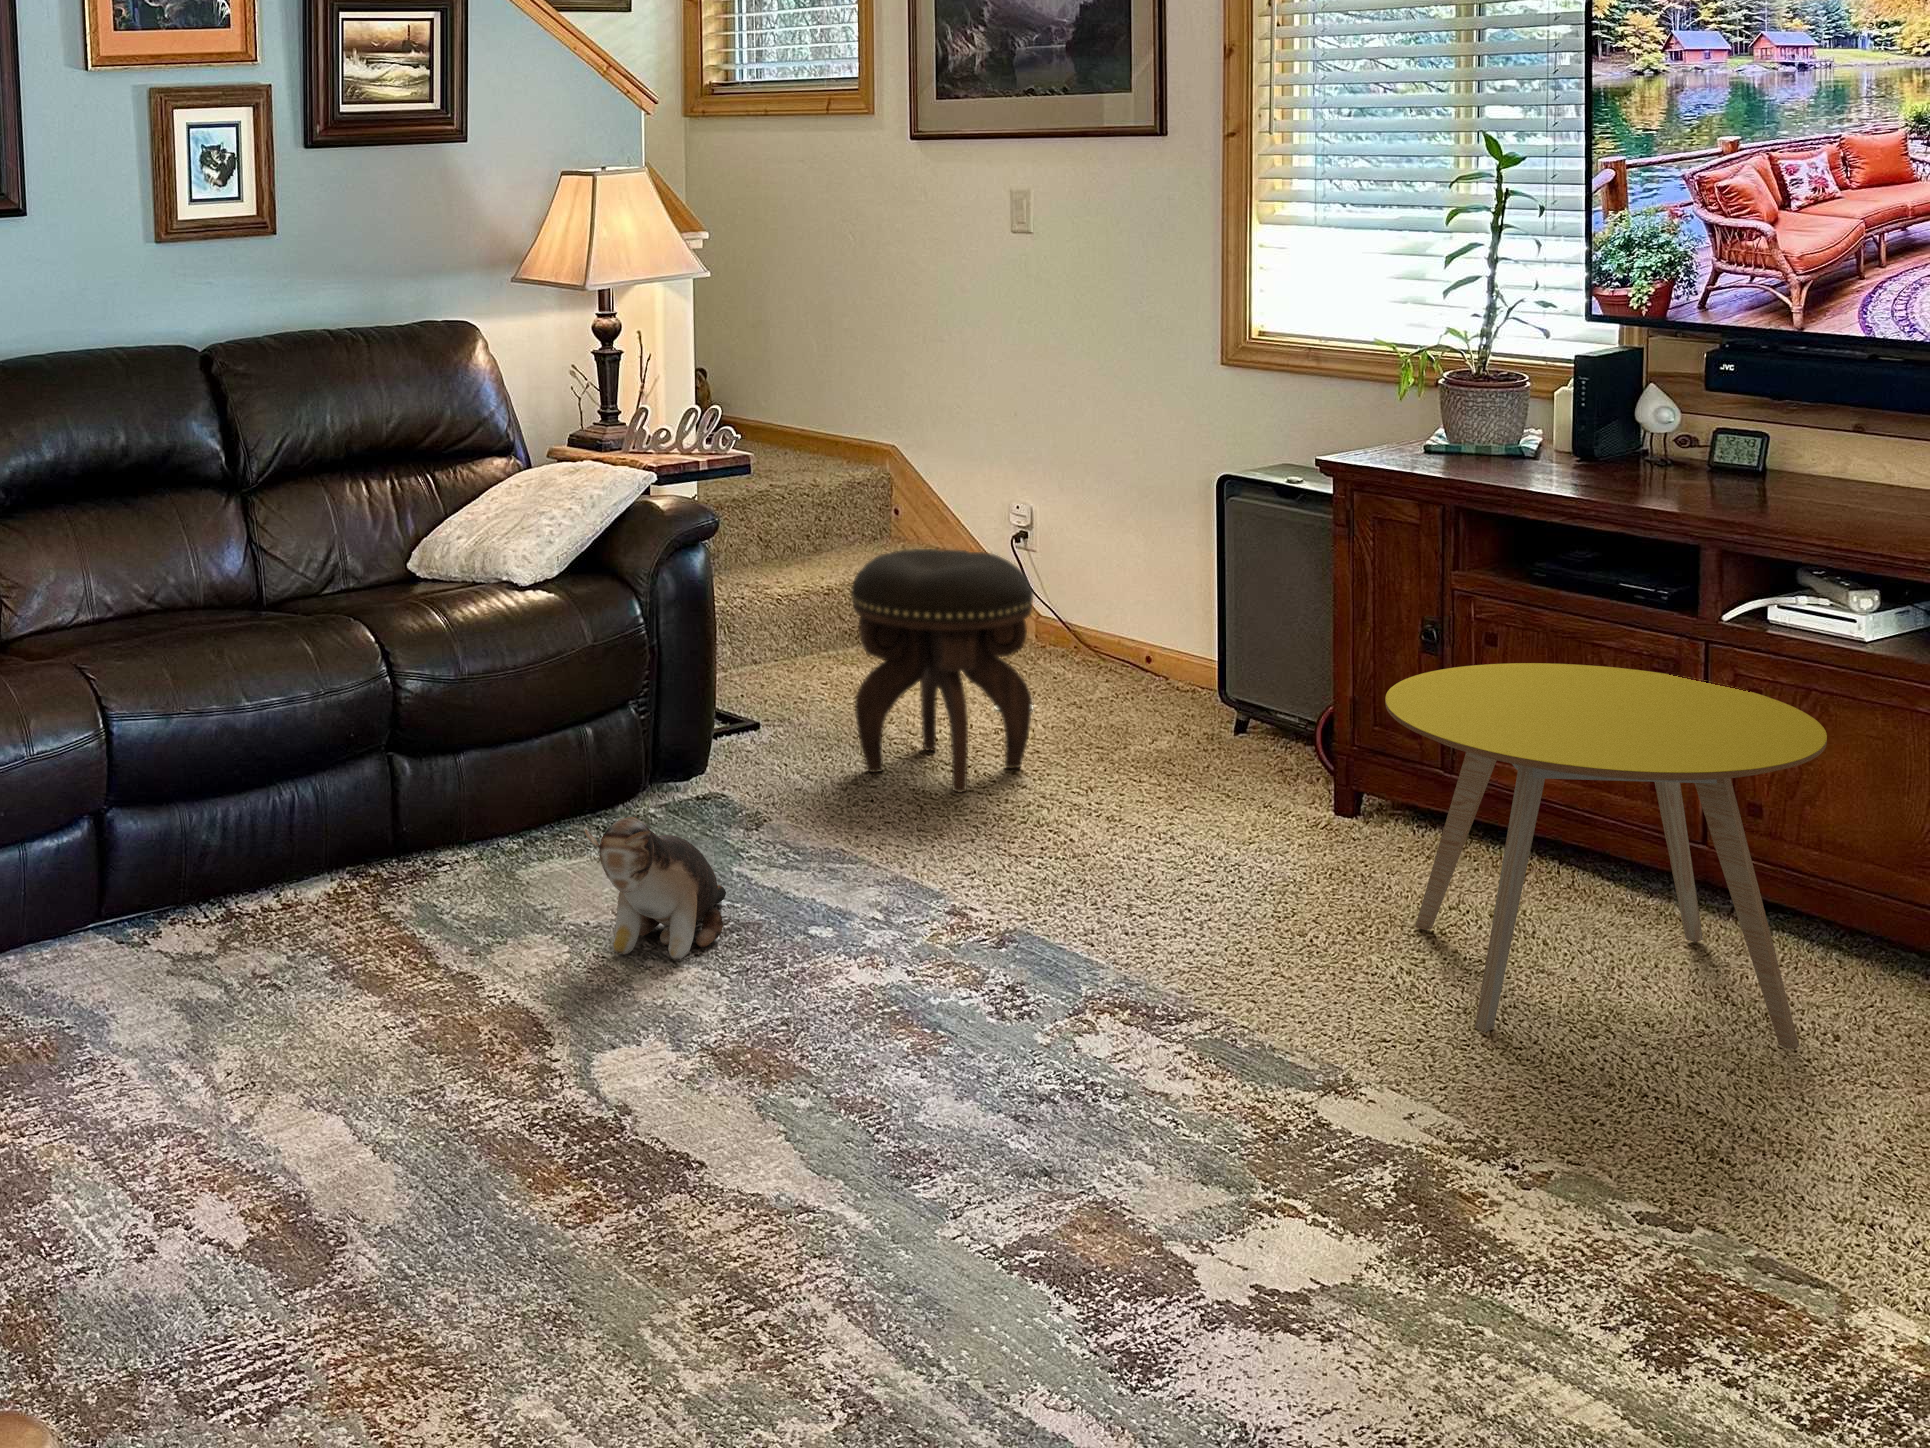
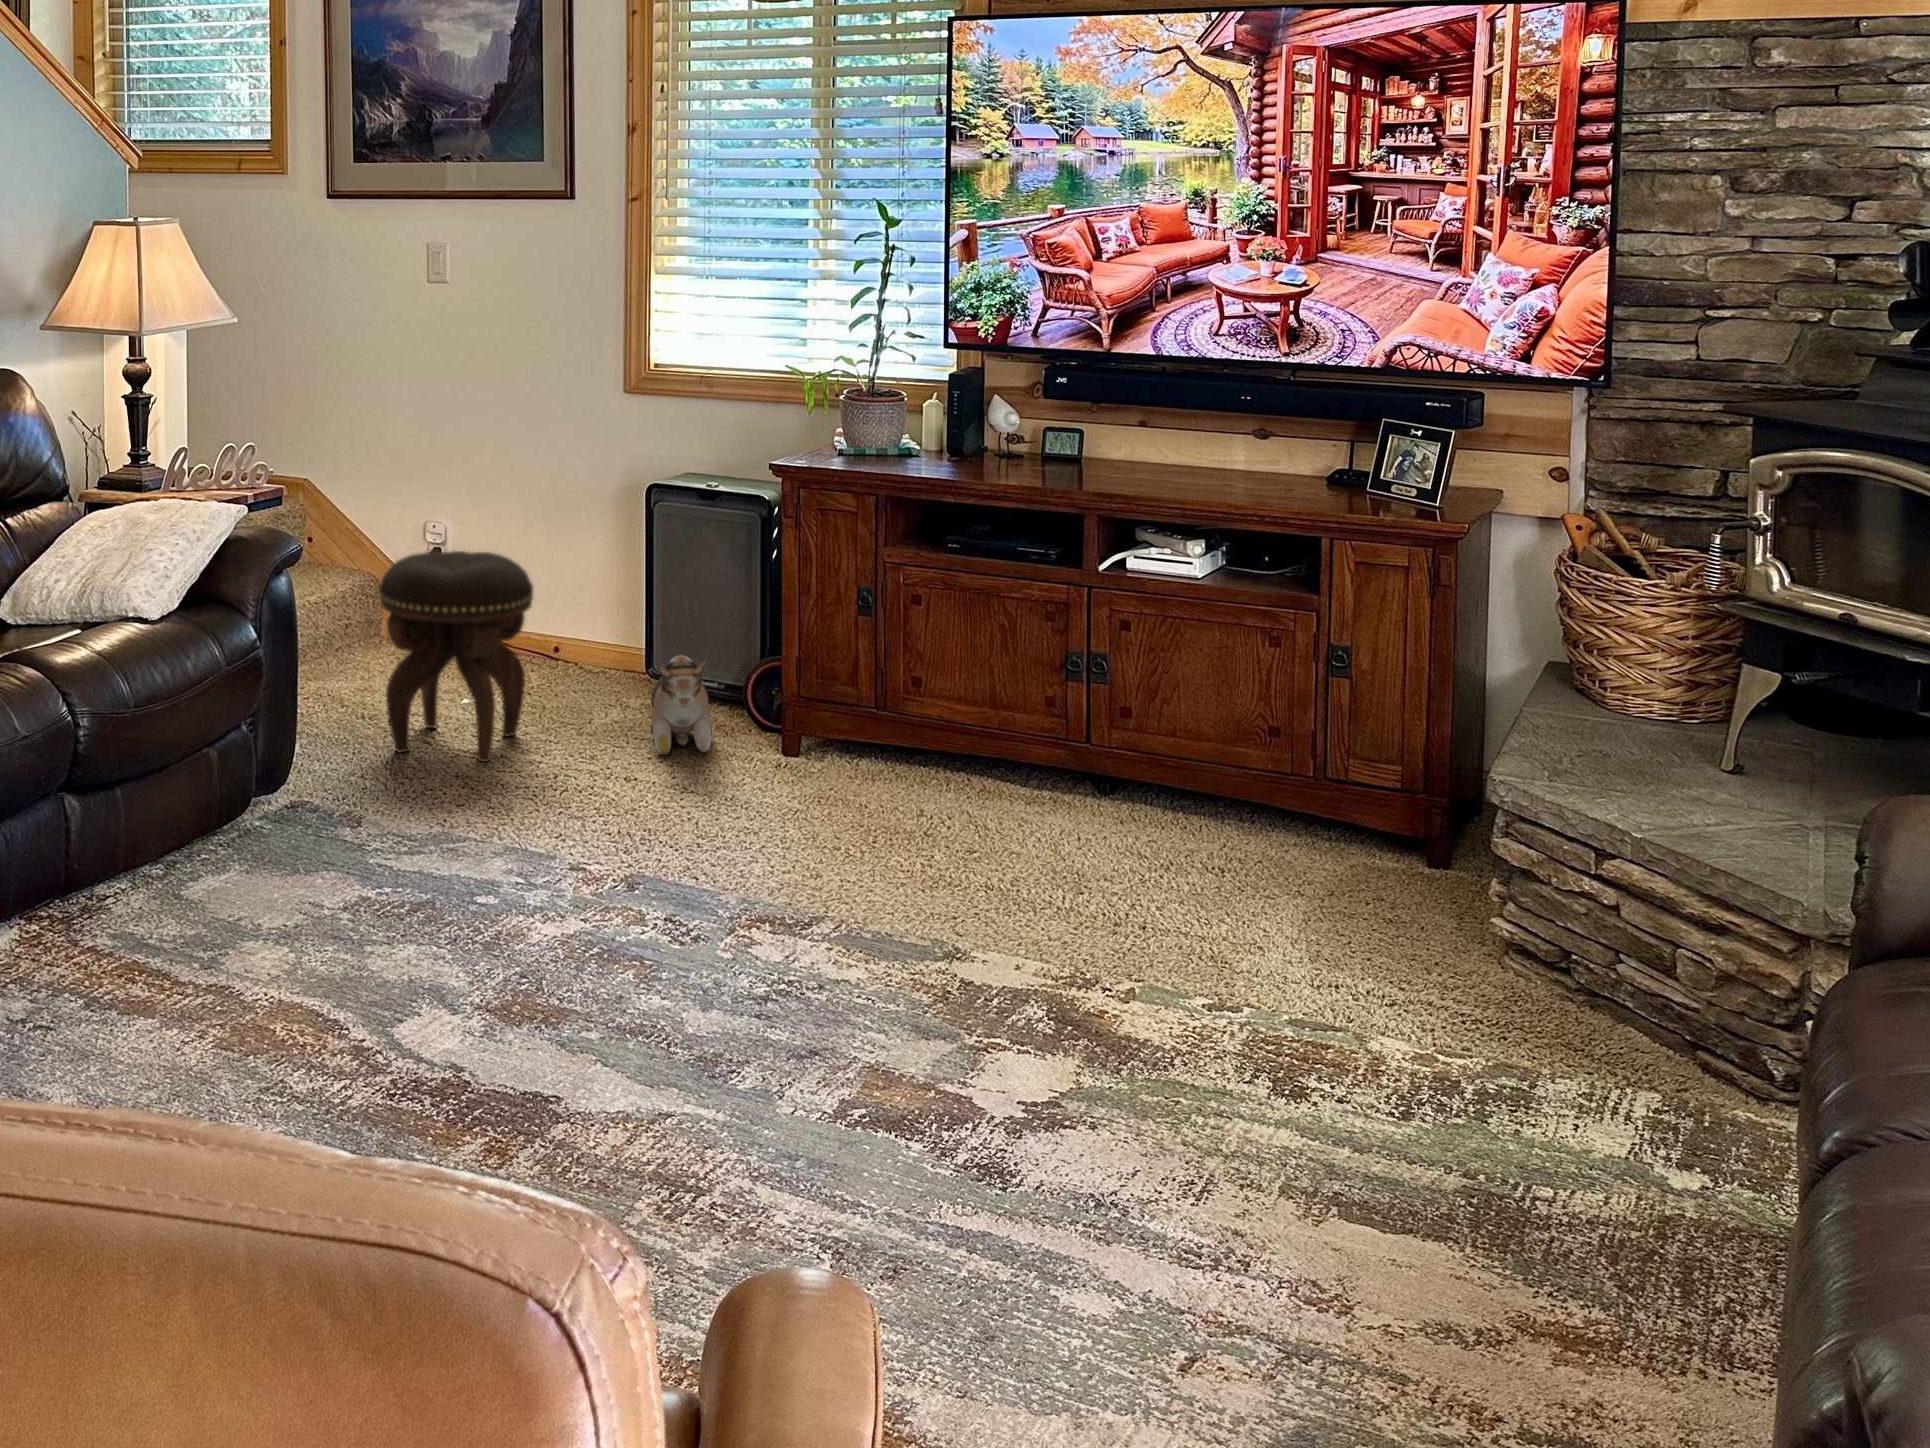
side table: present [1385,663,1827,1049] -> none [904,610,1219,906]
plush toy: present [585,817,726,959] -> present [651,655,712,755]

